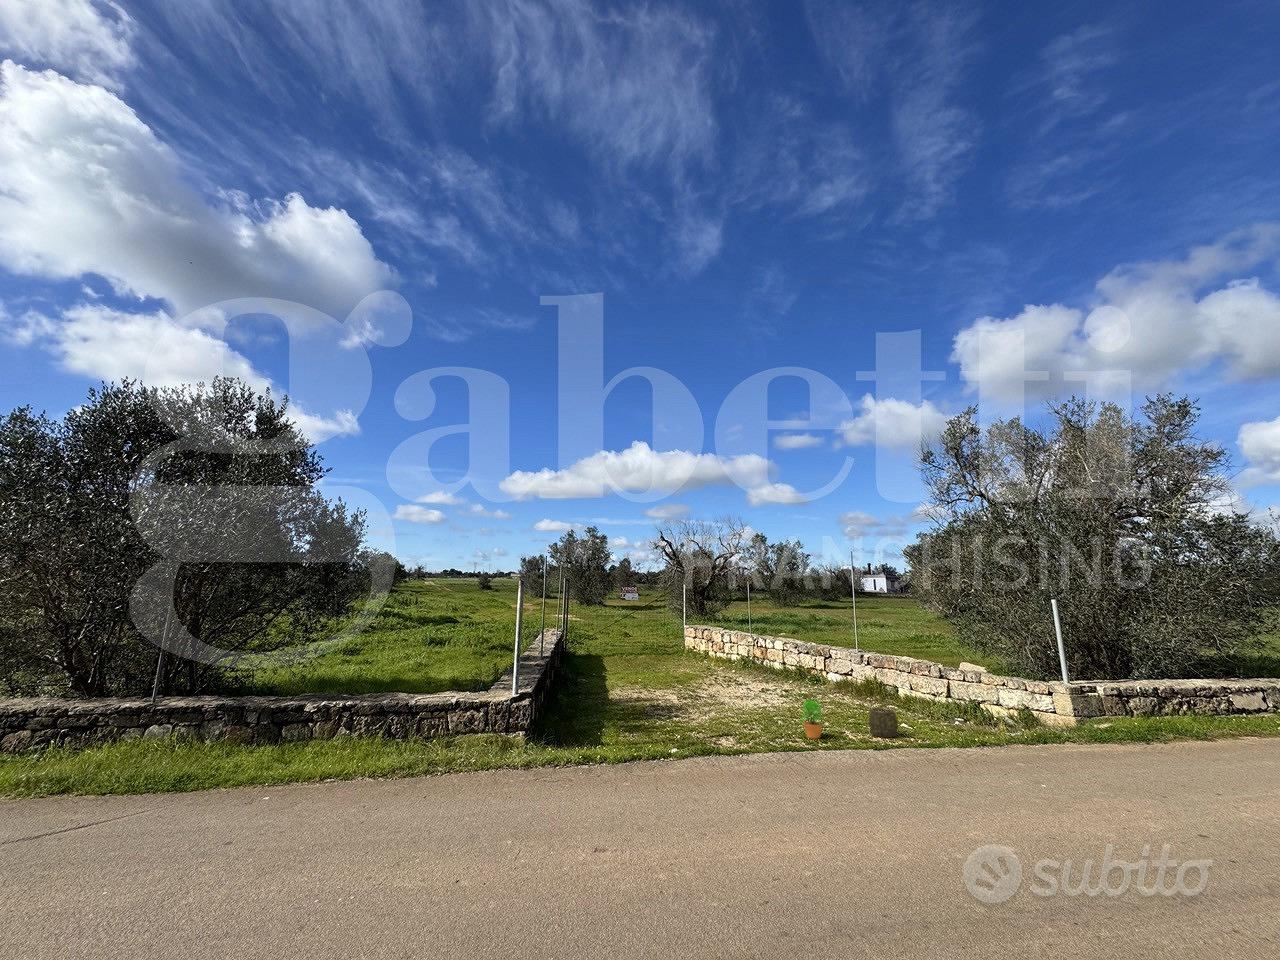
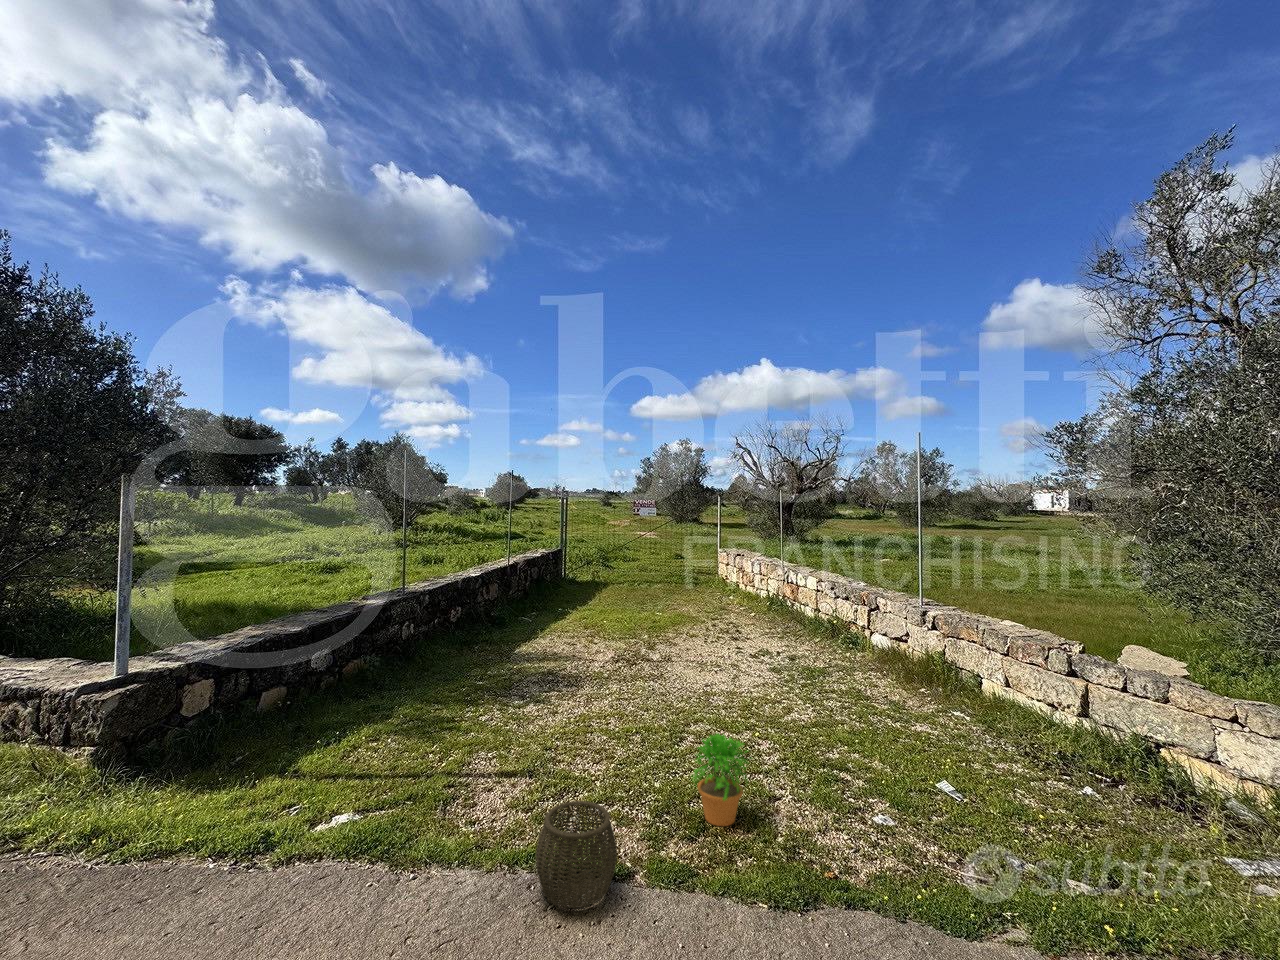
woven basket: present [869,708,898,737] -> present [535,801,617,909]

